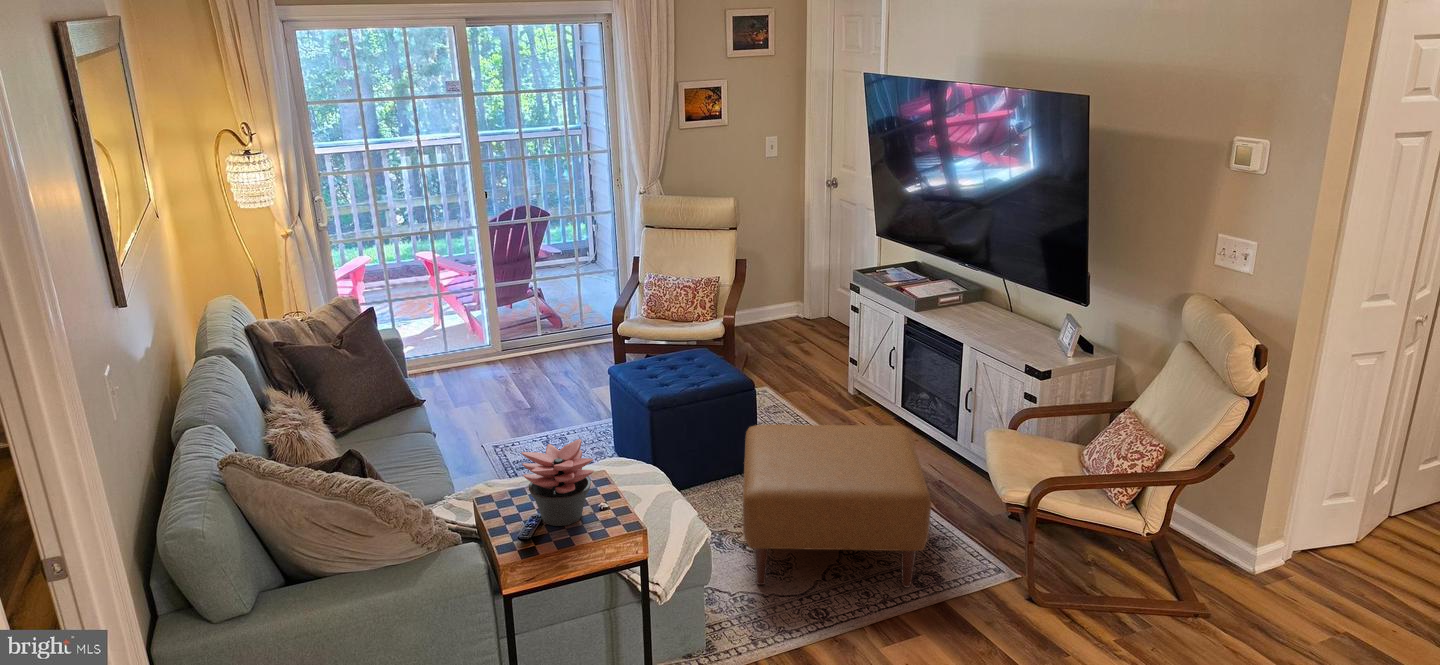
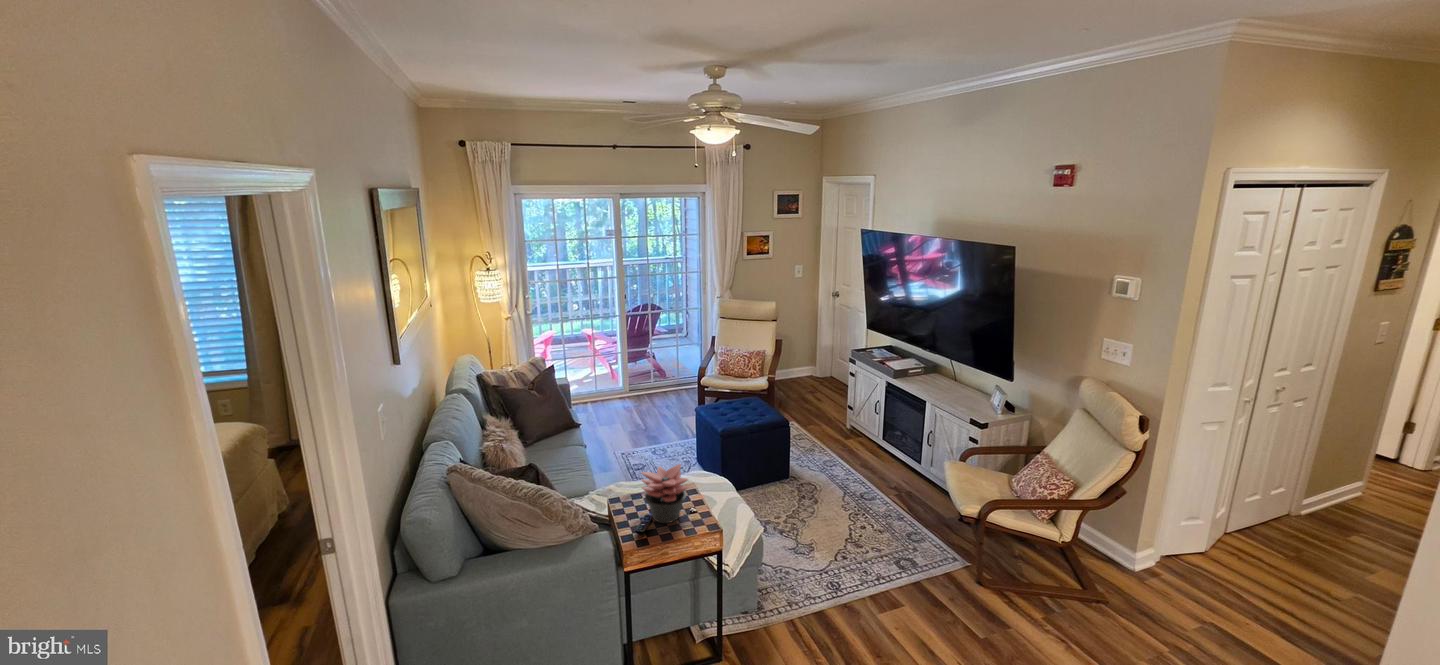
ottoman: present [743,424,931,588] -> none [783,451,911,568]

